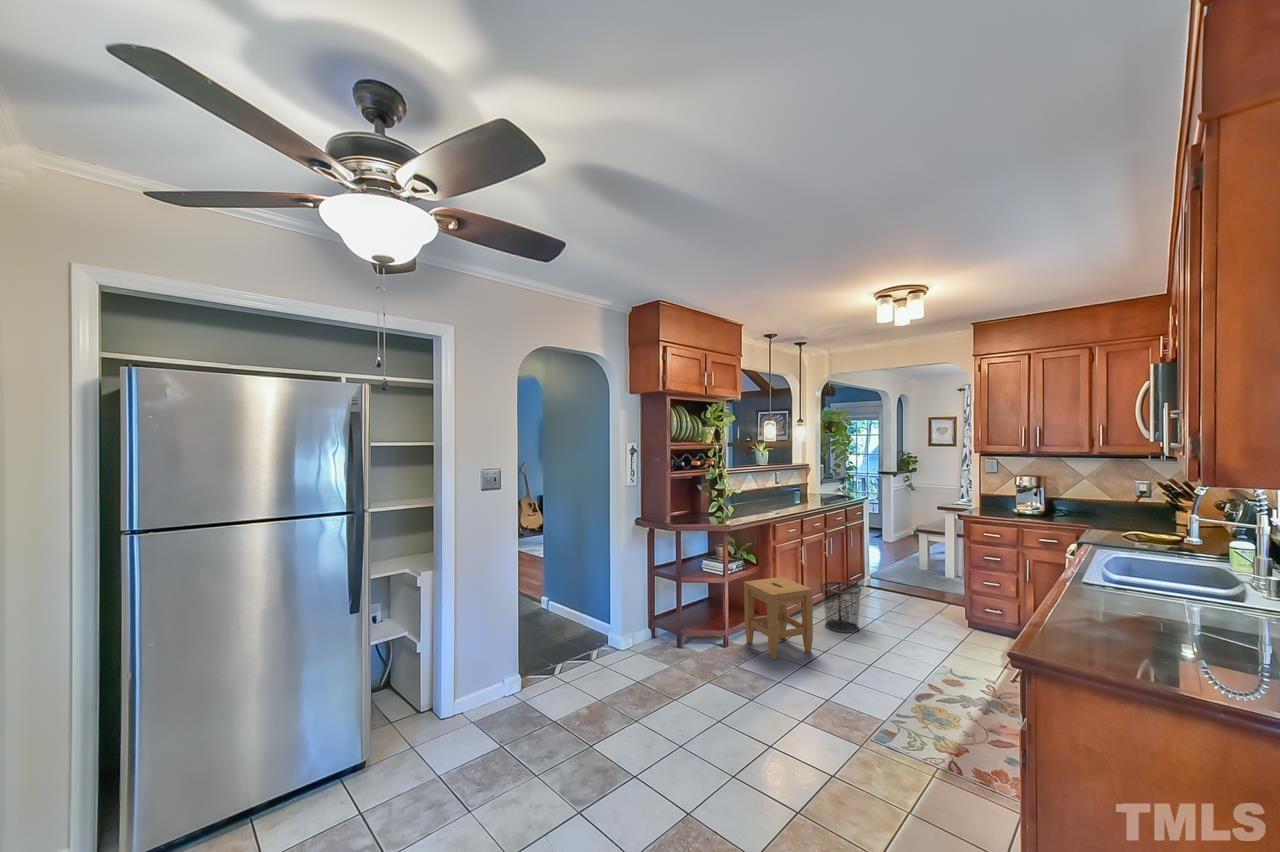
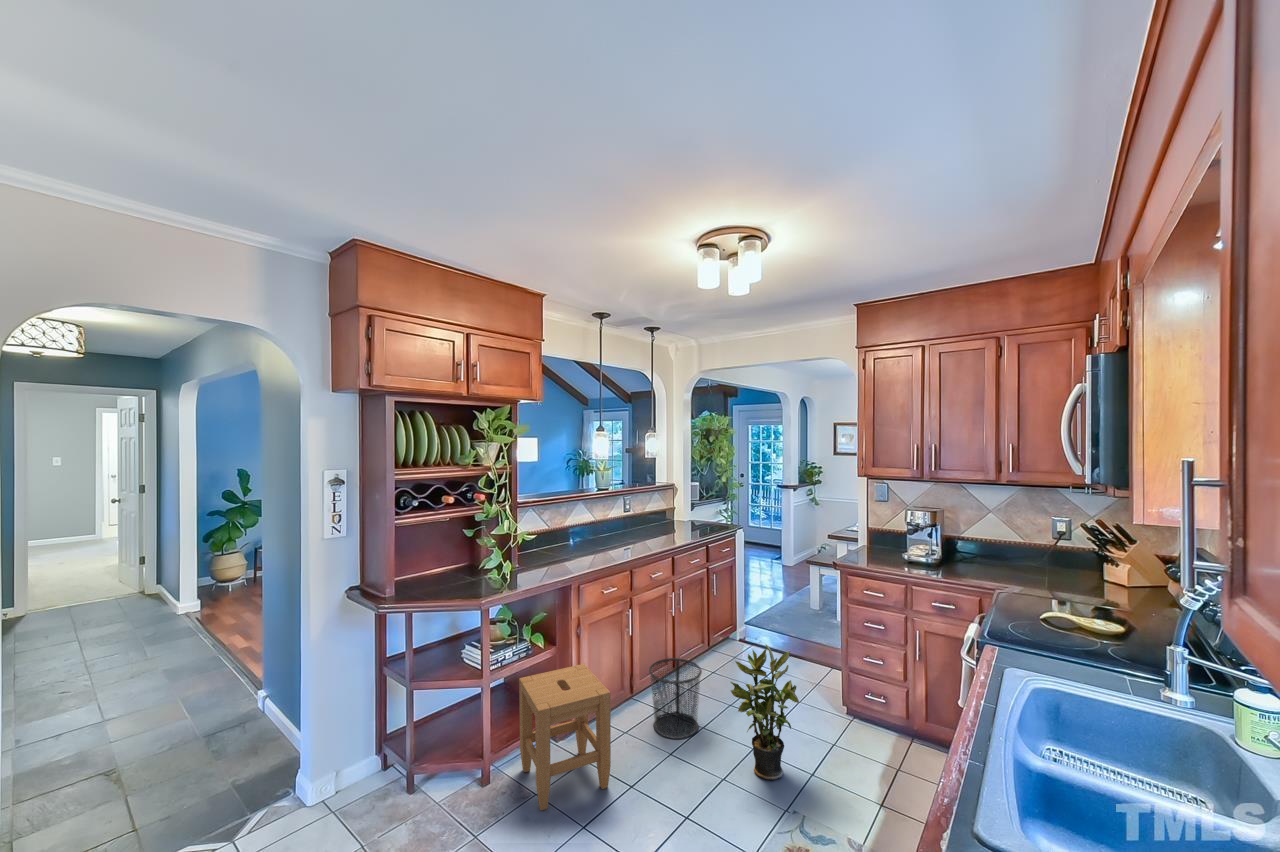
potted plant: none [892,563,943,654] -> present [731,644,799,780]

